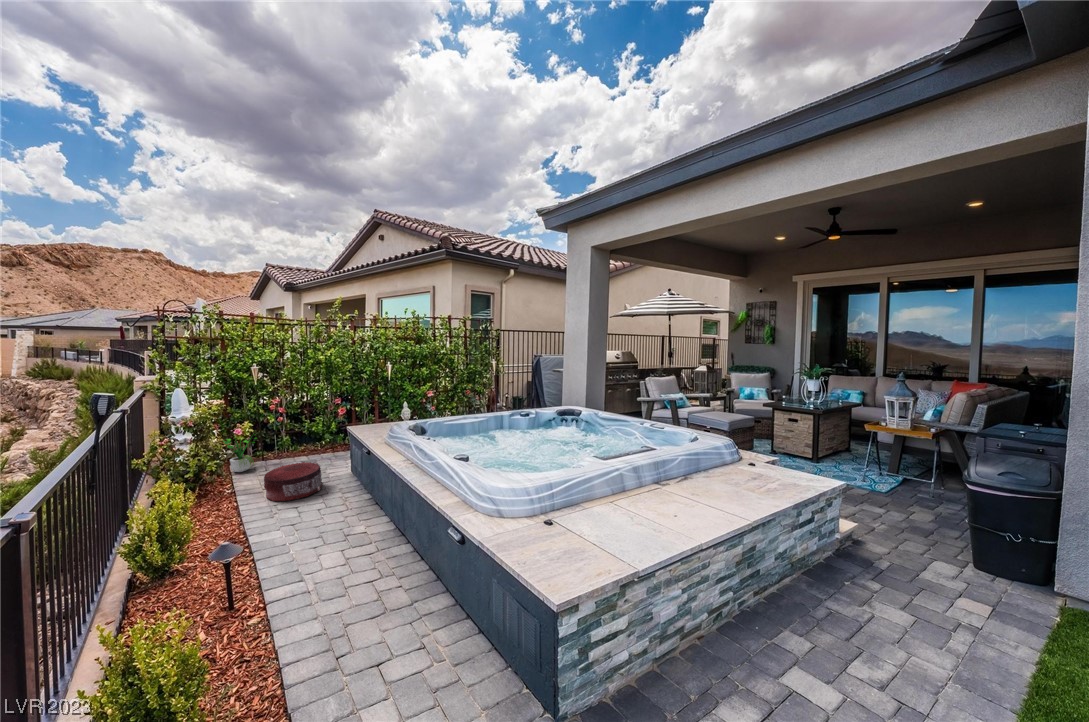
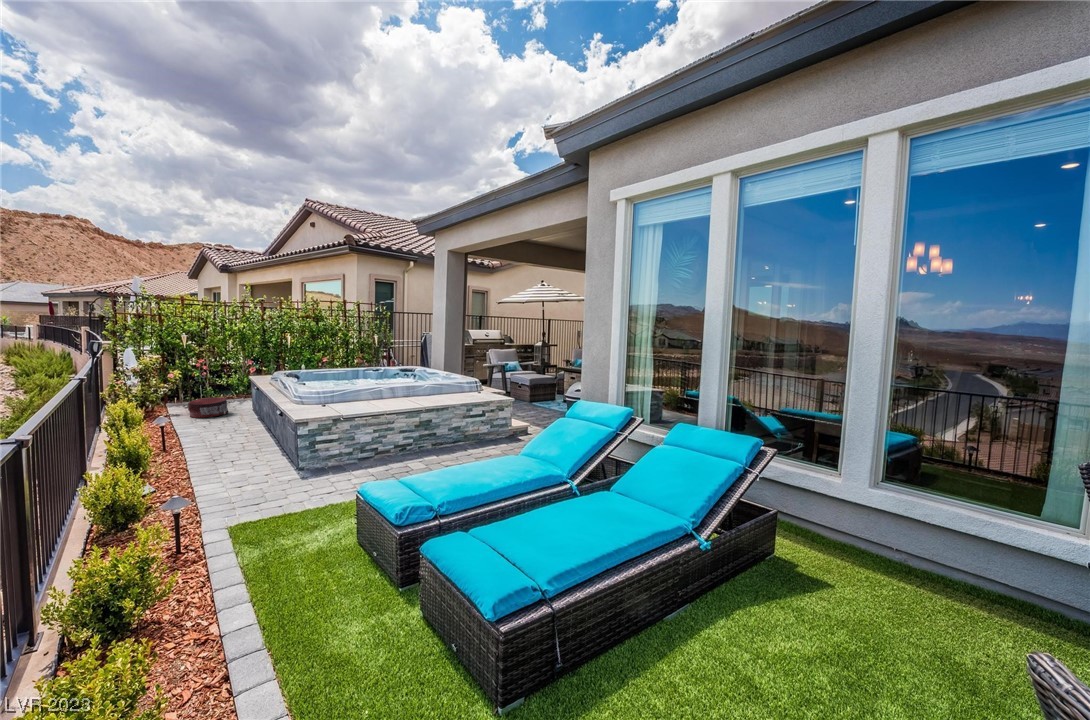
potted plant: present [223,434,257,472] -> none [161,376,187,407]

